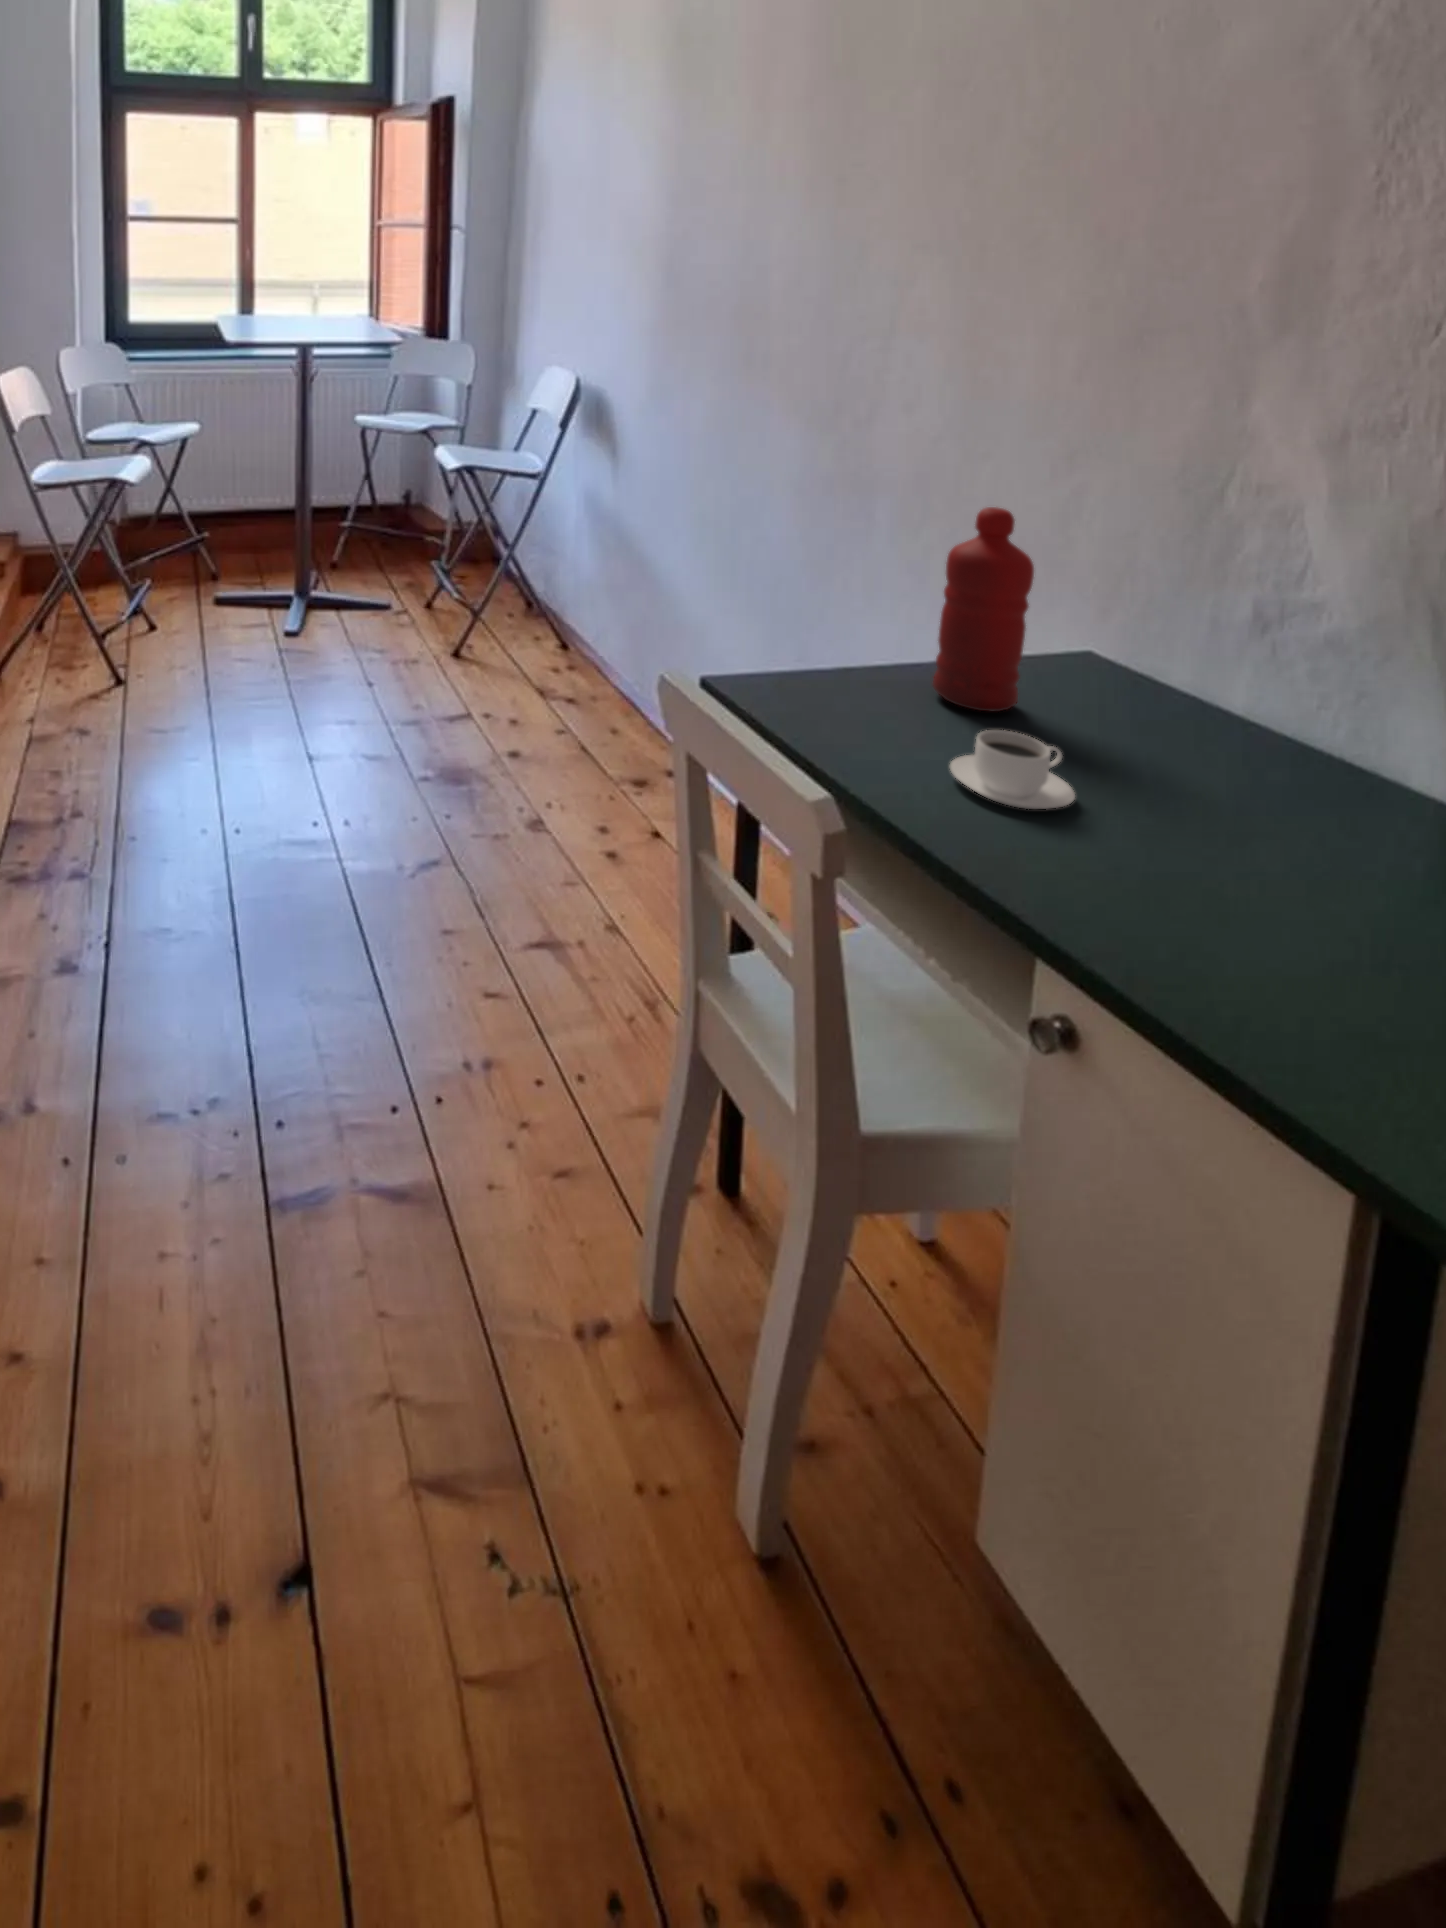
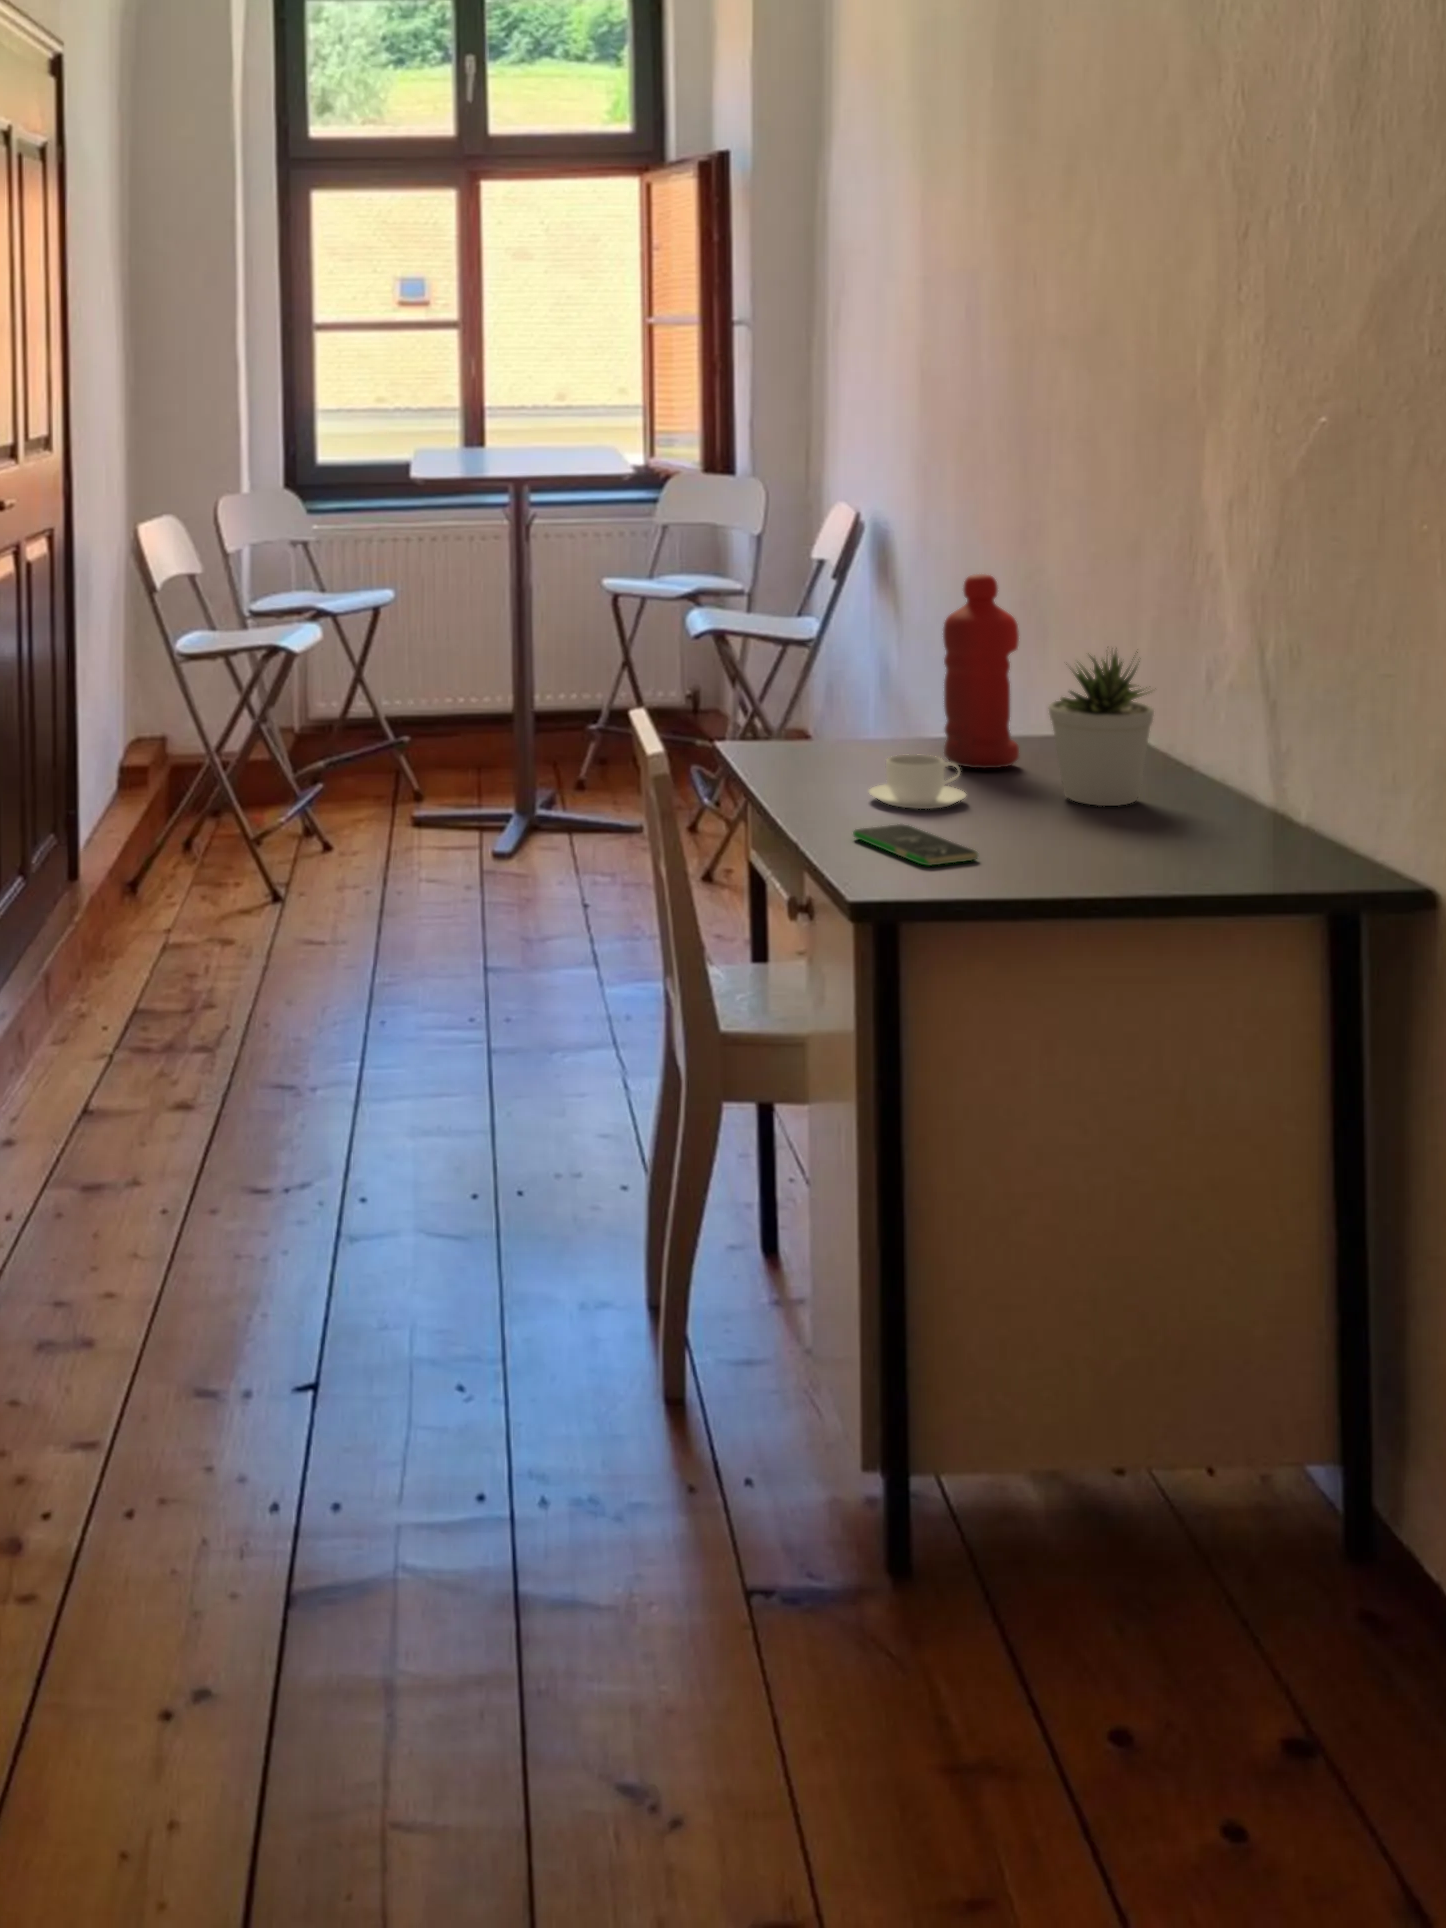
potted plant: none [1130,611,1275,790] -> present [1049,648,1154,806]
smartphone: none [1059,869,1289,991] -> present [853,824,978,866]

